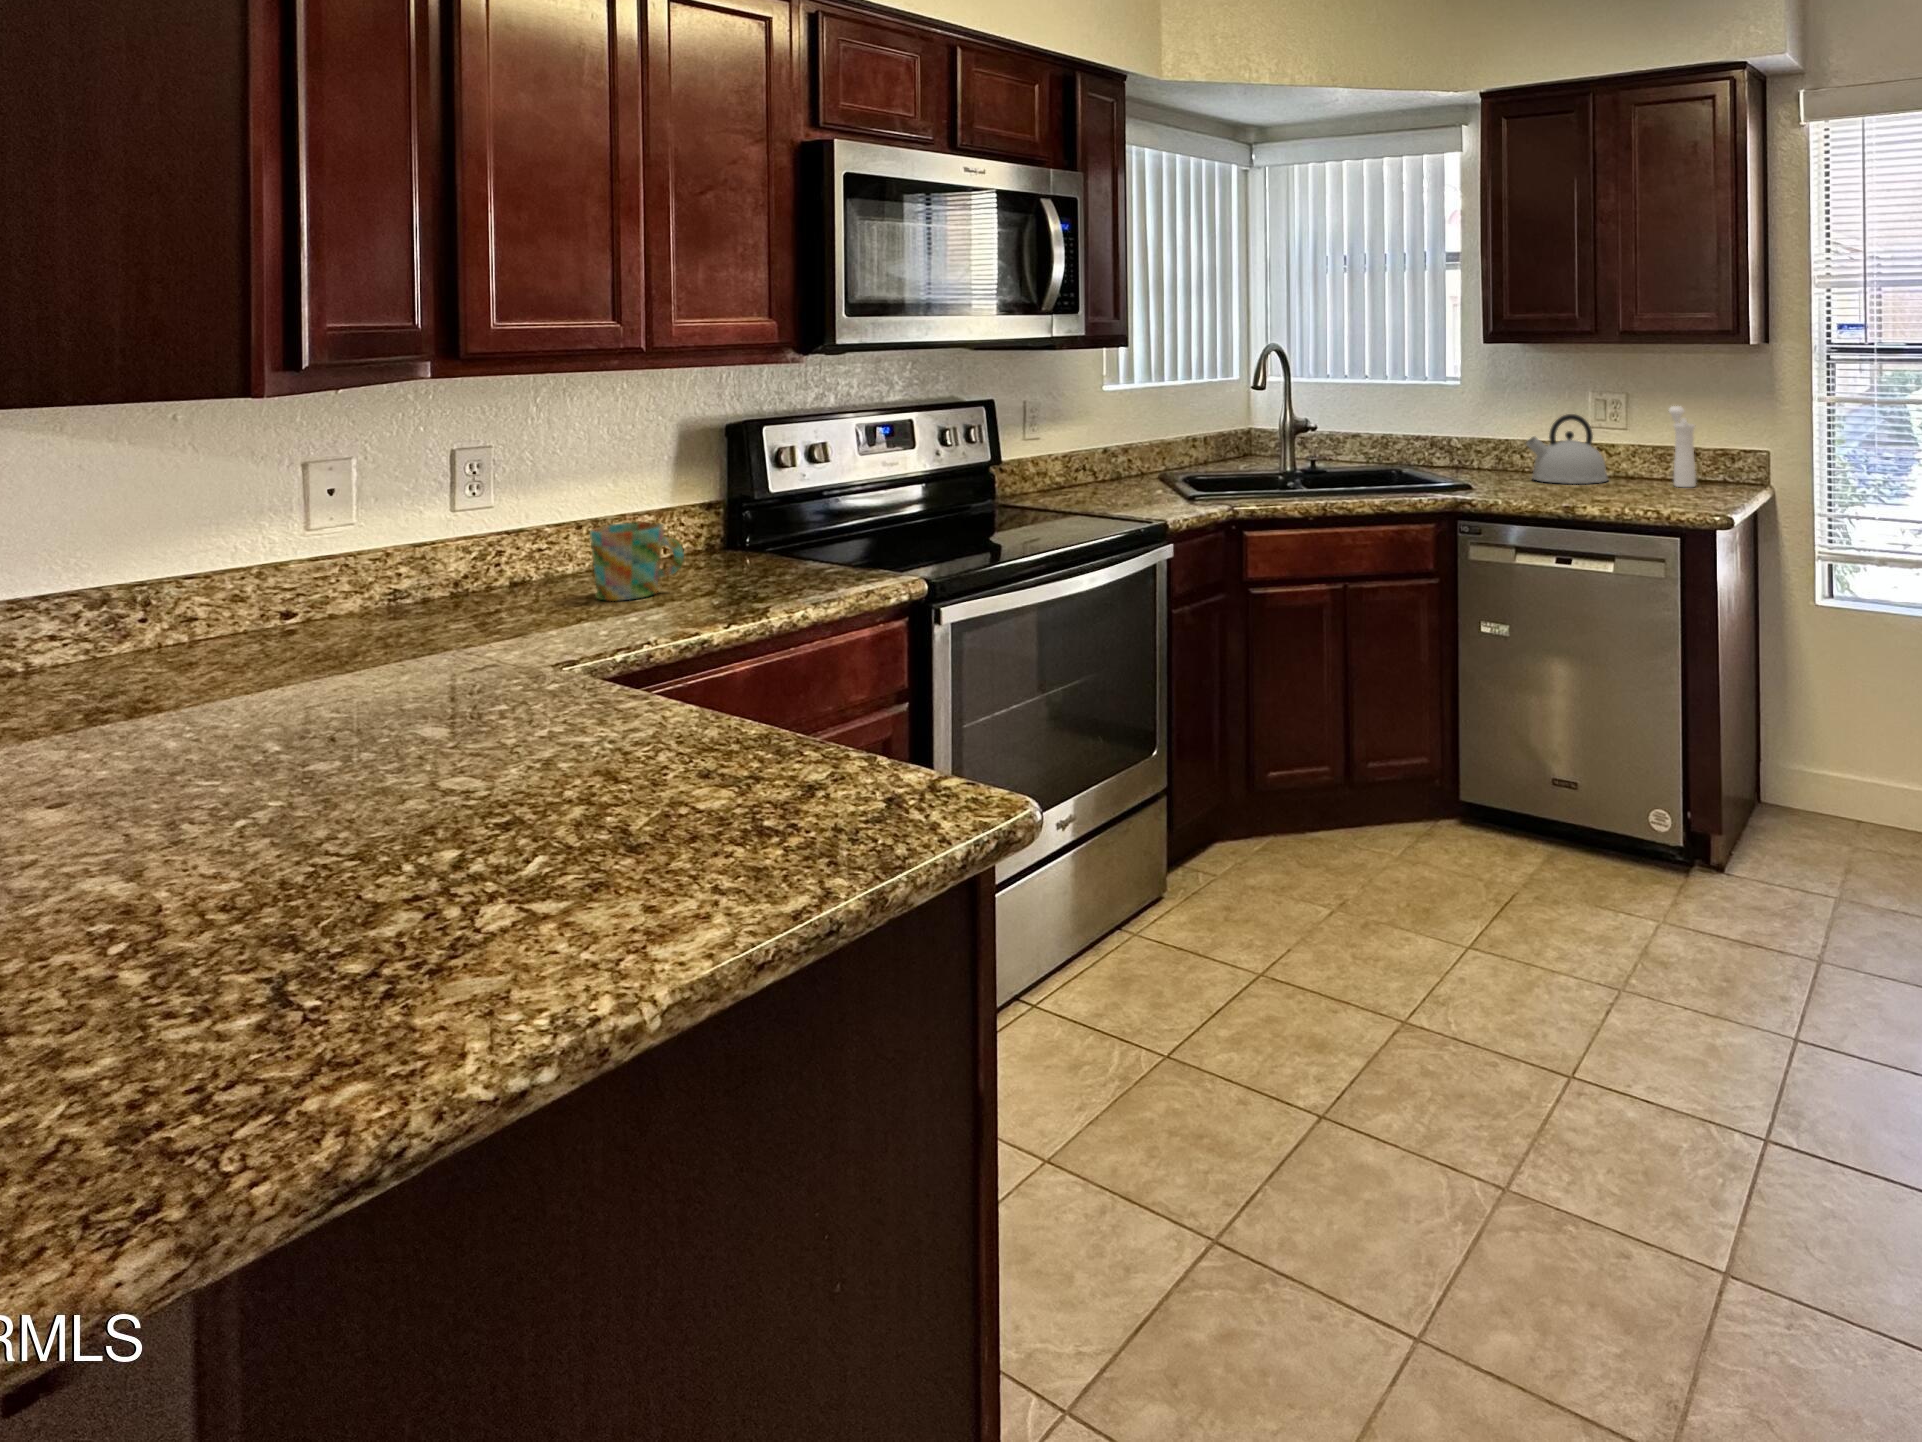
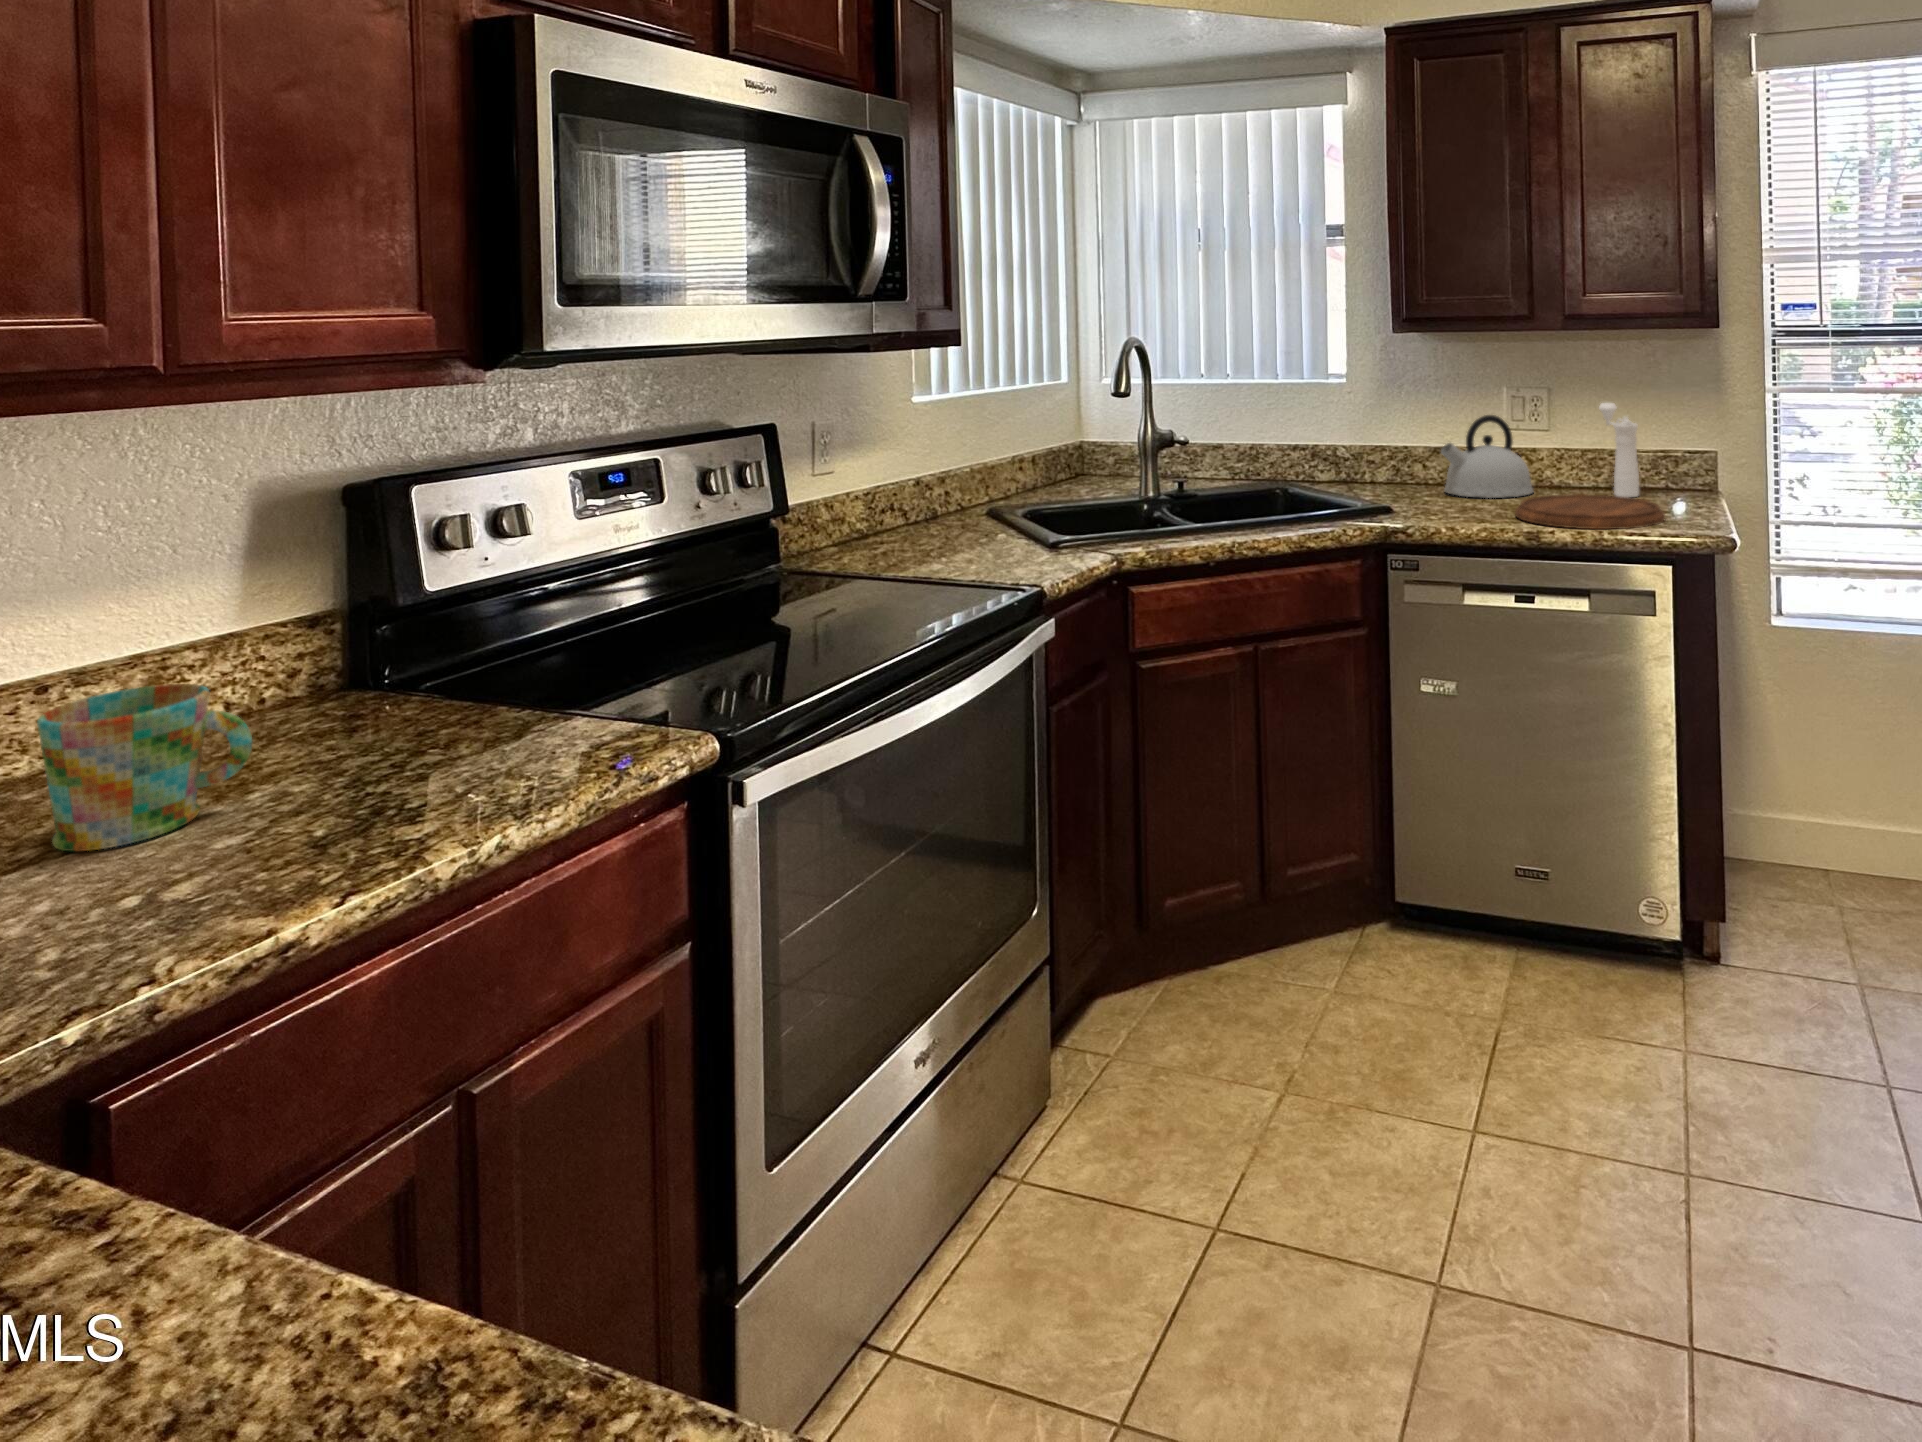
cutting board: none [1566,481,1692,507] -> present [1515,494,1665,529]

